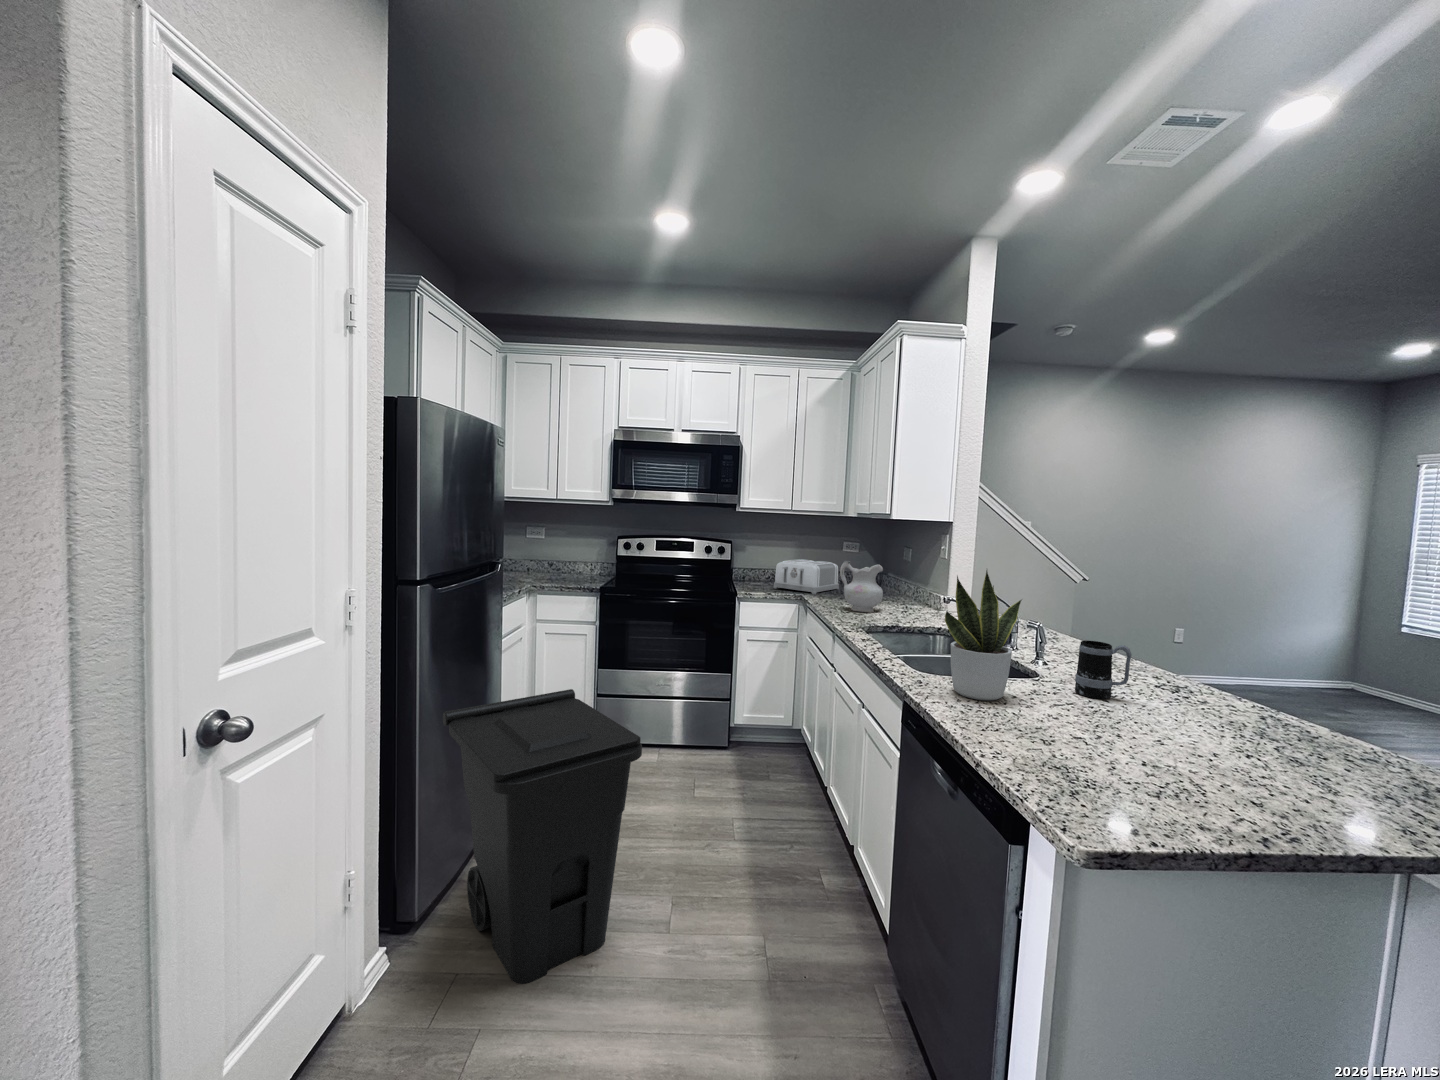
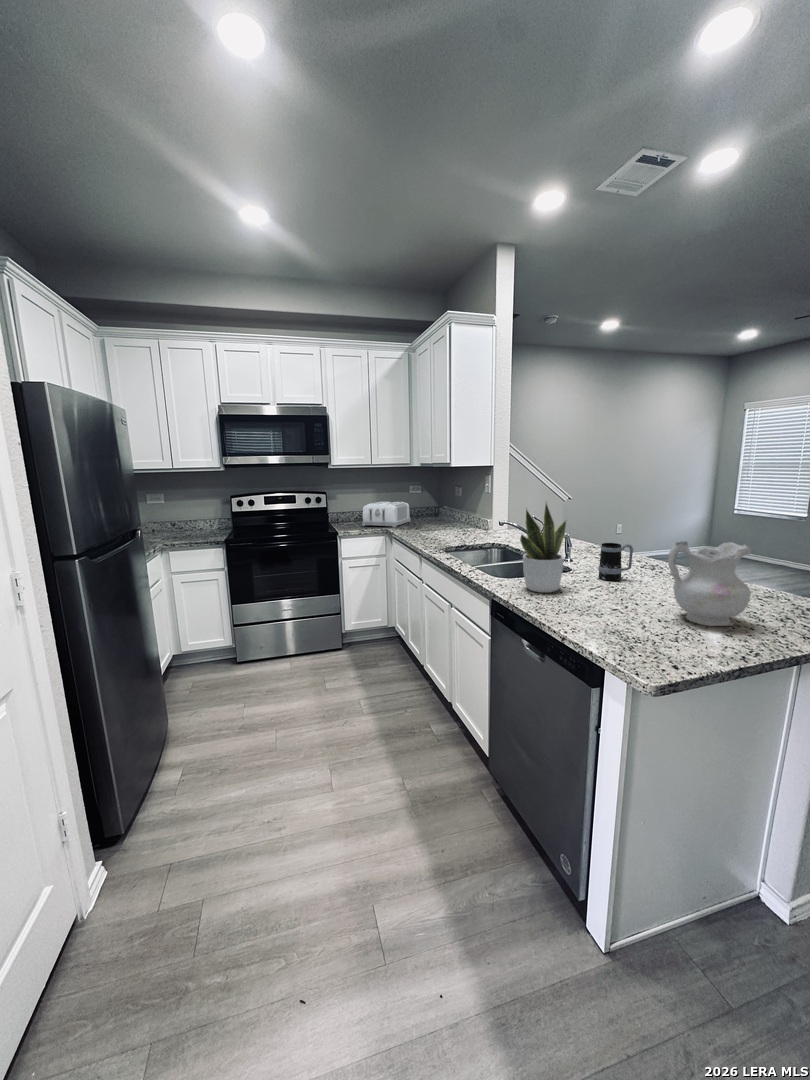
ceramic pitcher: present [840,561,883,613] -> present [668,541,751,626]
trash can: present [443,689,642,984] -> none [116,627,299,858]

